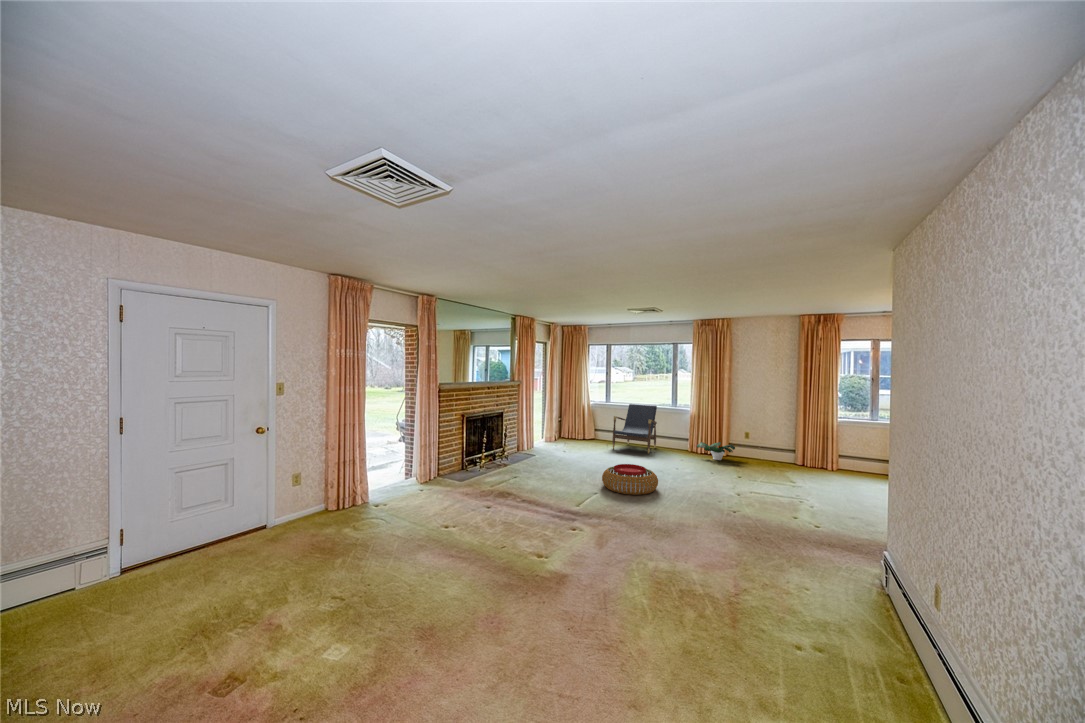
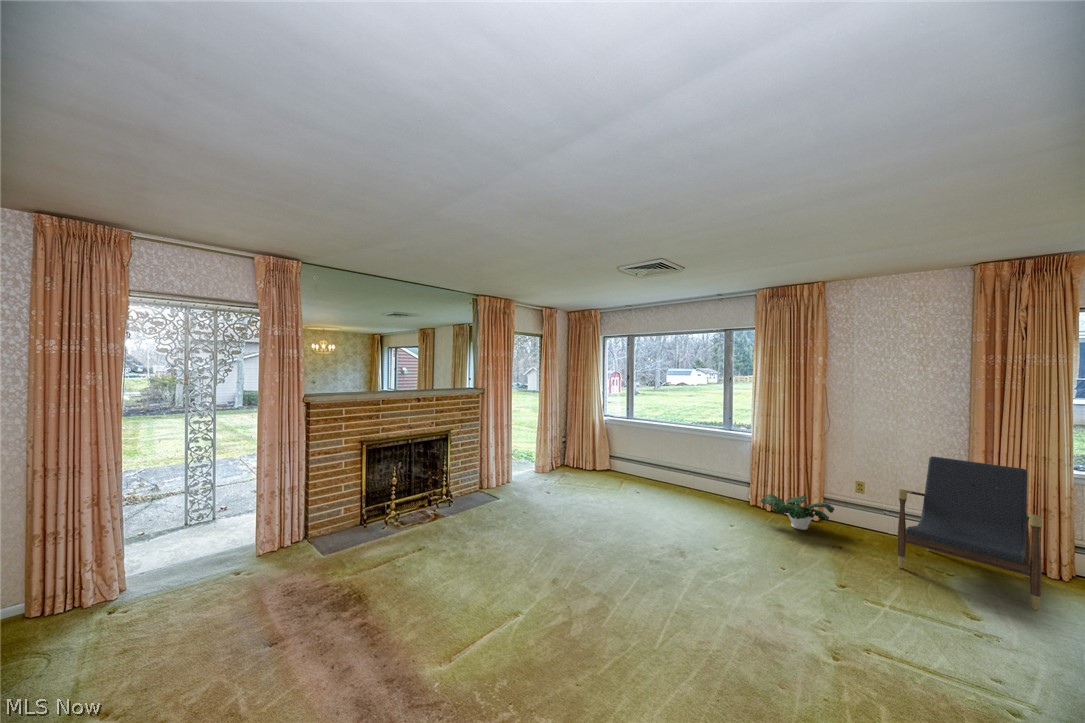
lounge chair: present [612,404,657,454] -> present [897,456,1042,610]
pouf: present [602,464,658,495] -> none [539,551,649,634]

